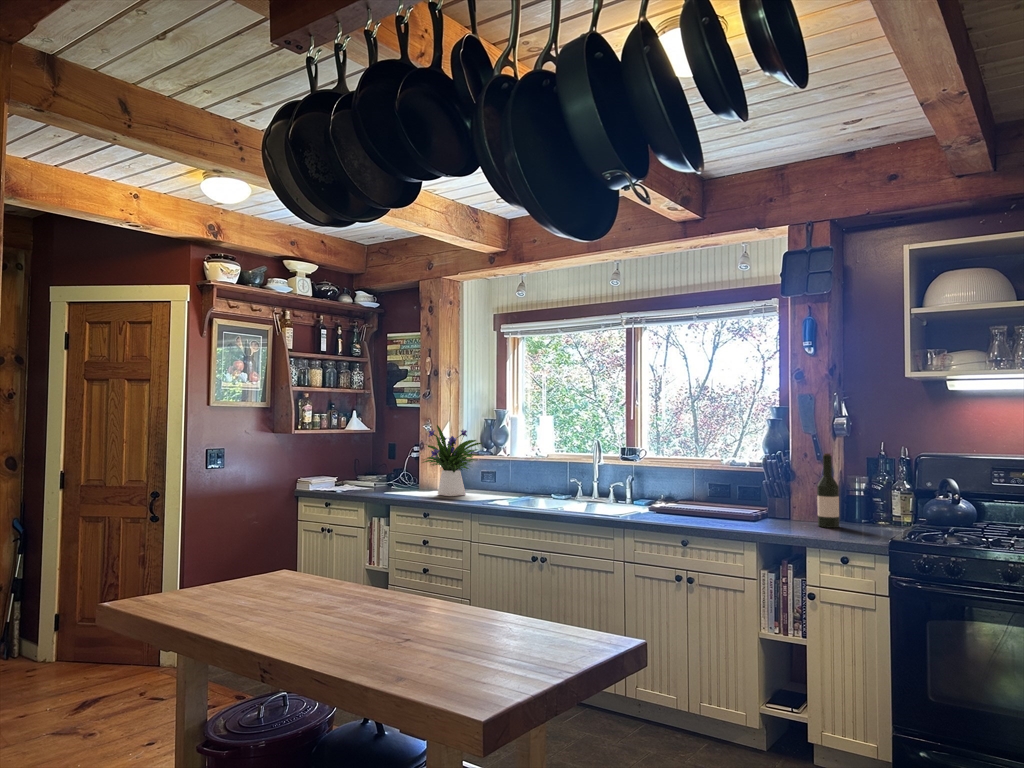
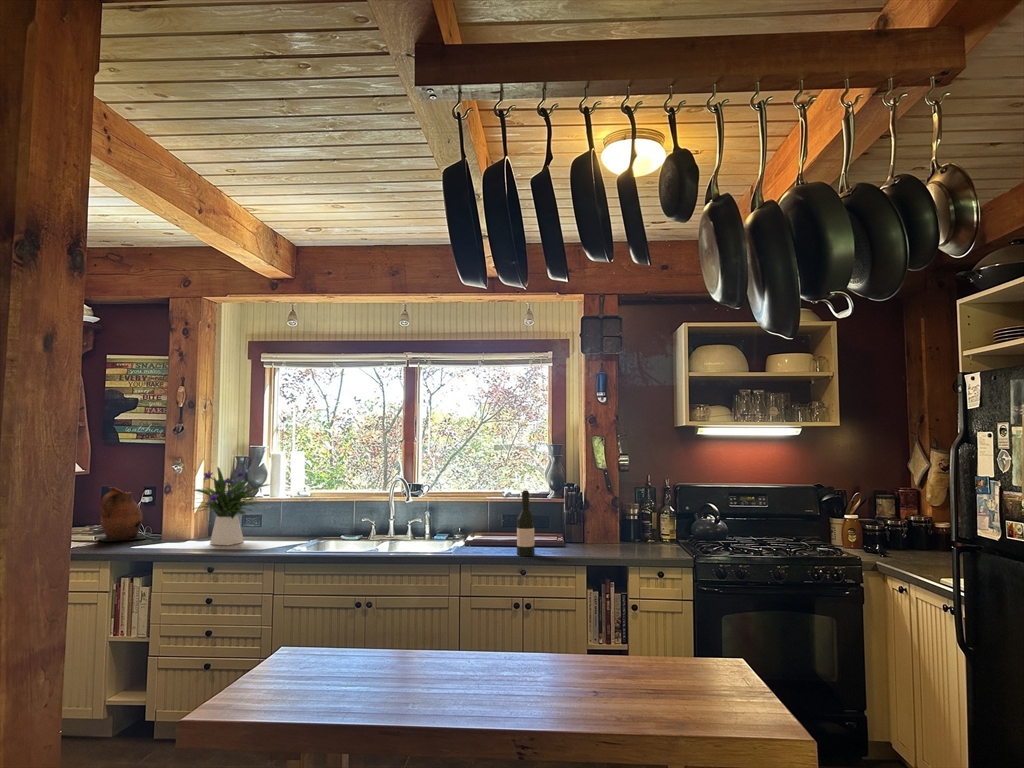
ceramic pitcher: none [368,443,406,488] -> present [98,487,146,541]
wine bottle: present [817,453,839,528] -> present [517,490,535,556]

